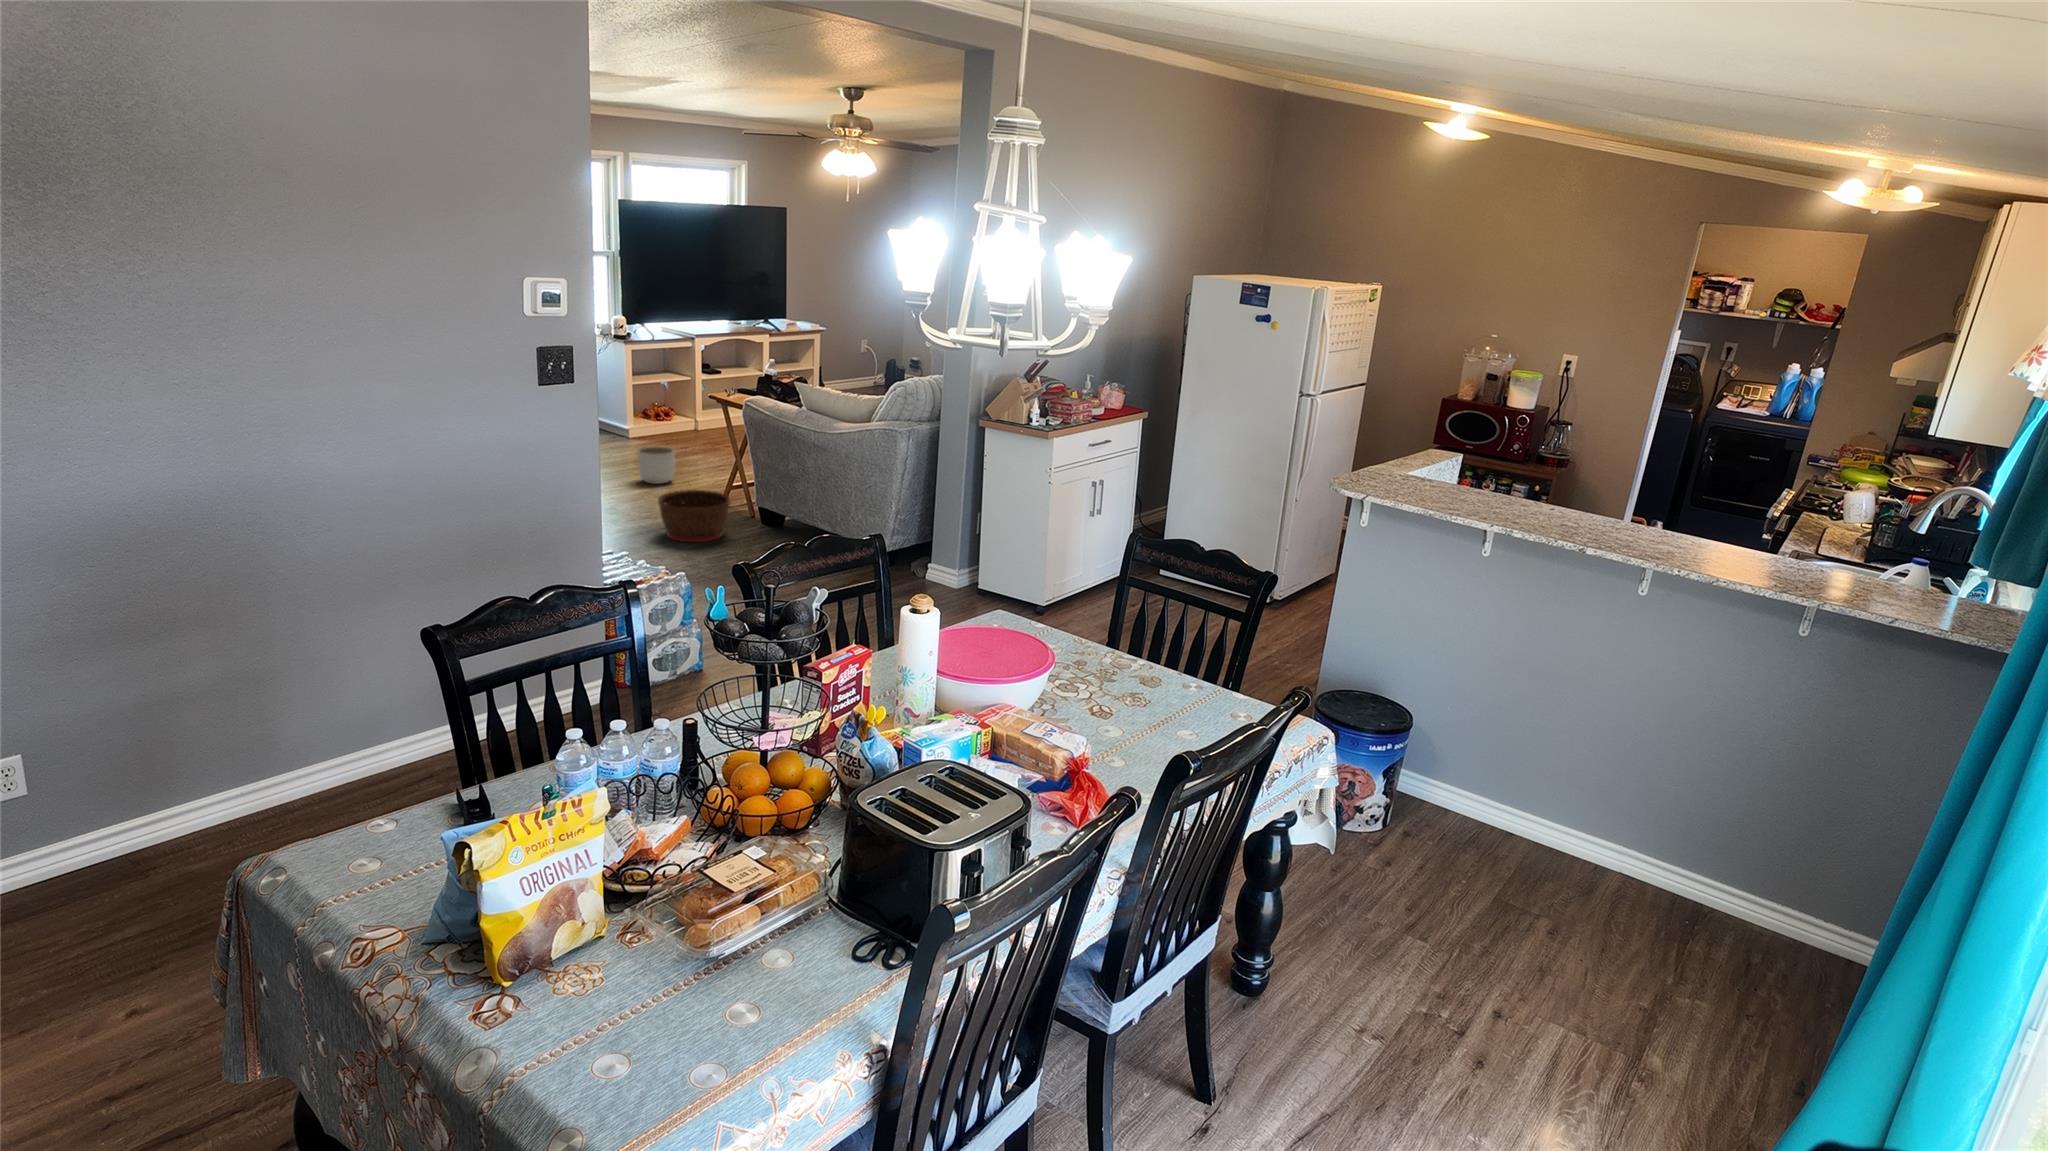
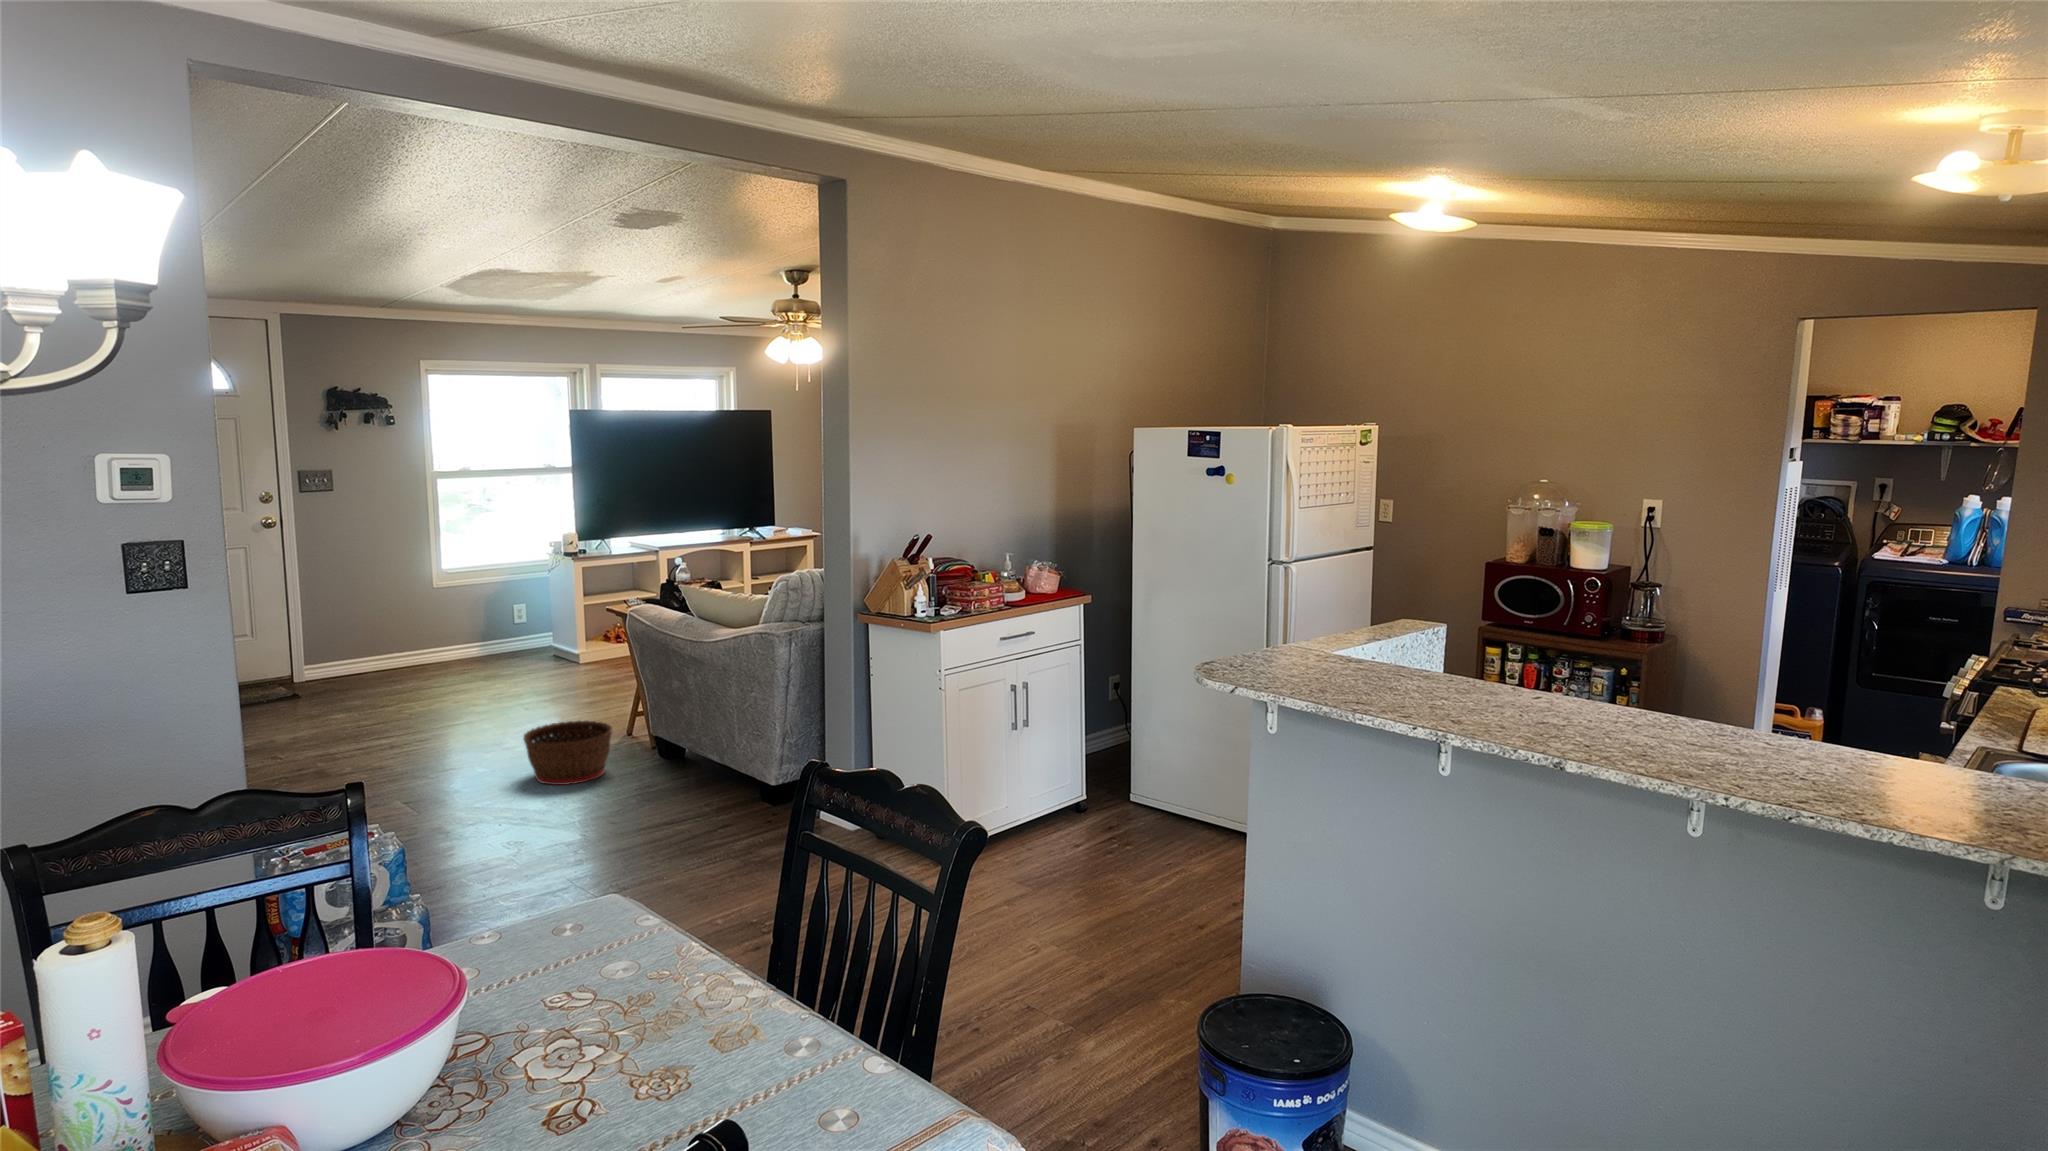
planter: present [637,446,675,484] -> none [547,672,591,715]

